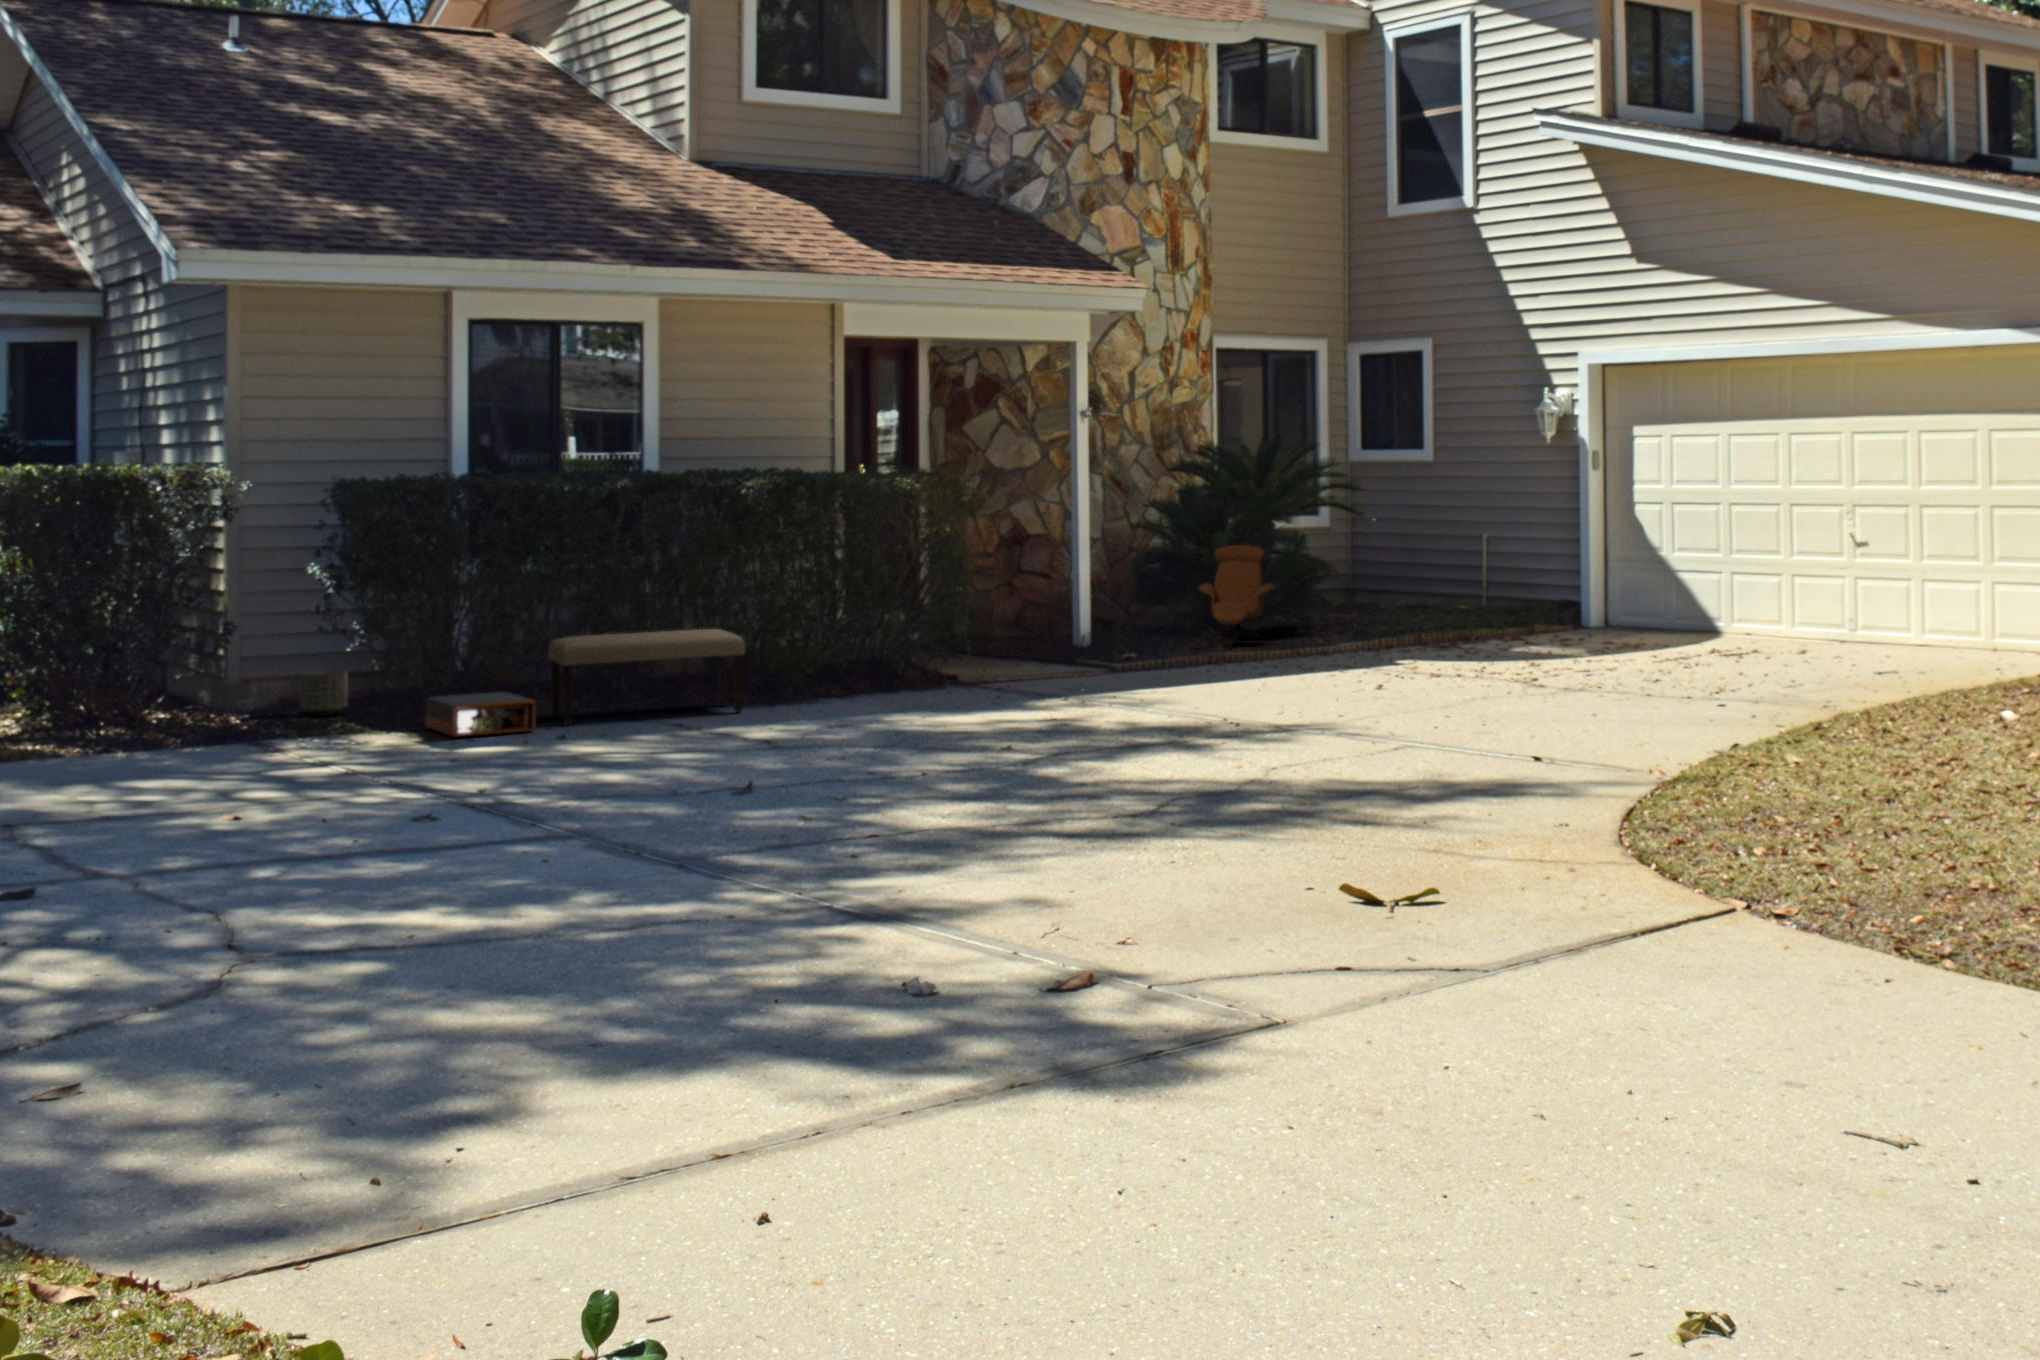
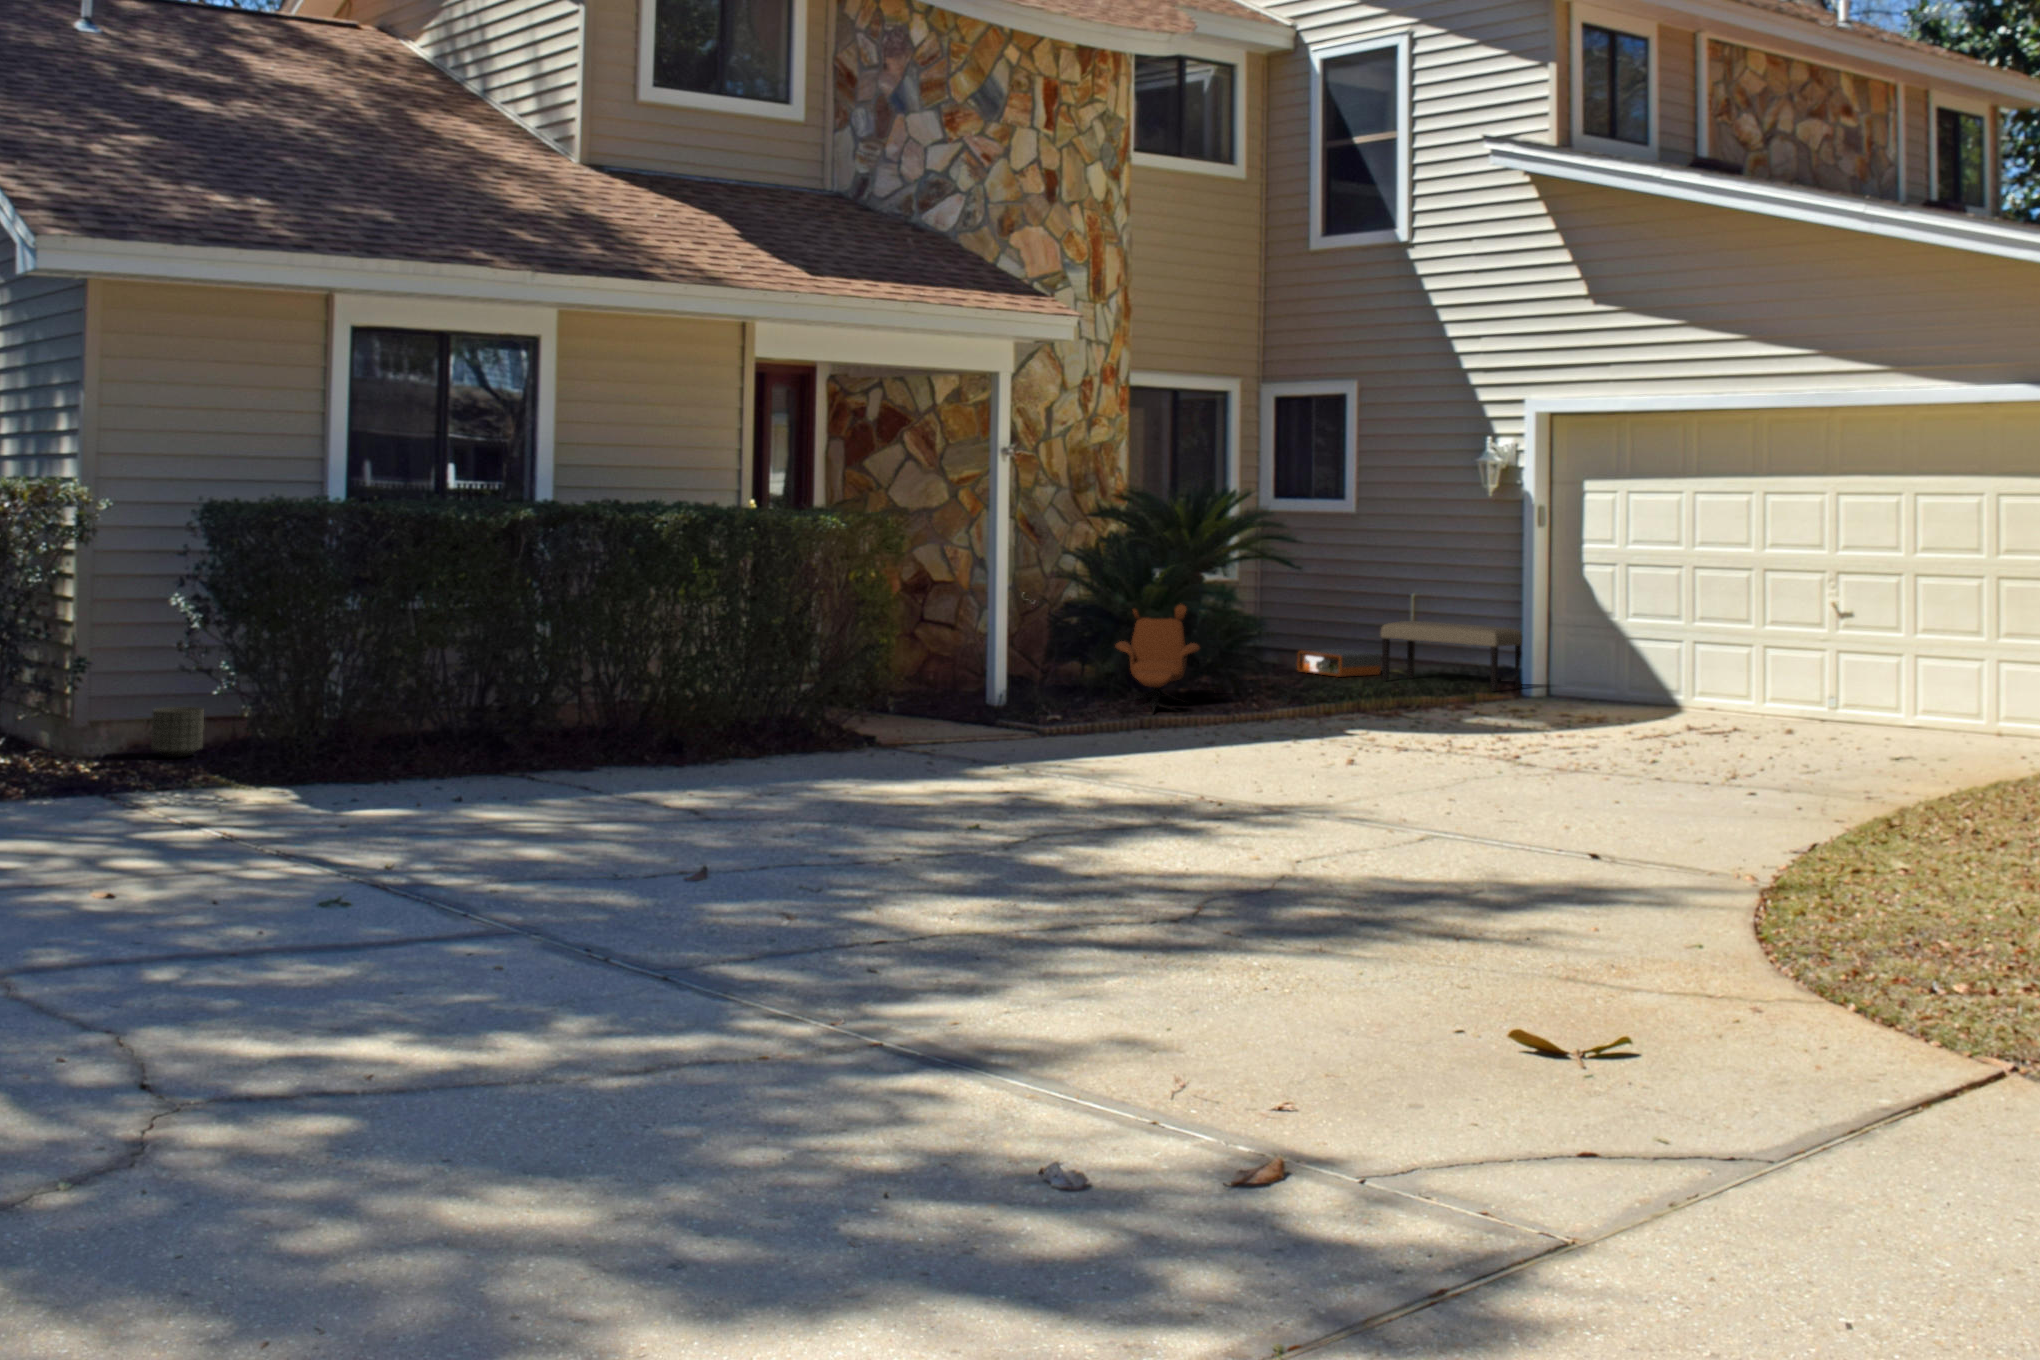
bench: present [548,629,745,725] -> present [1380,621,1522,691]
storage box: present [425,692,536,737] -> present [1297,649,1381,677]

